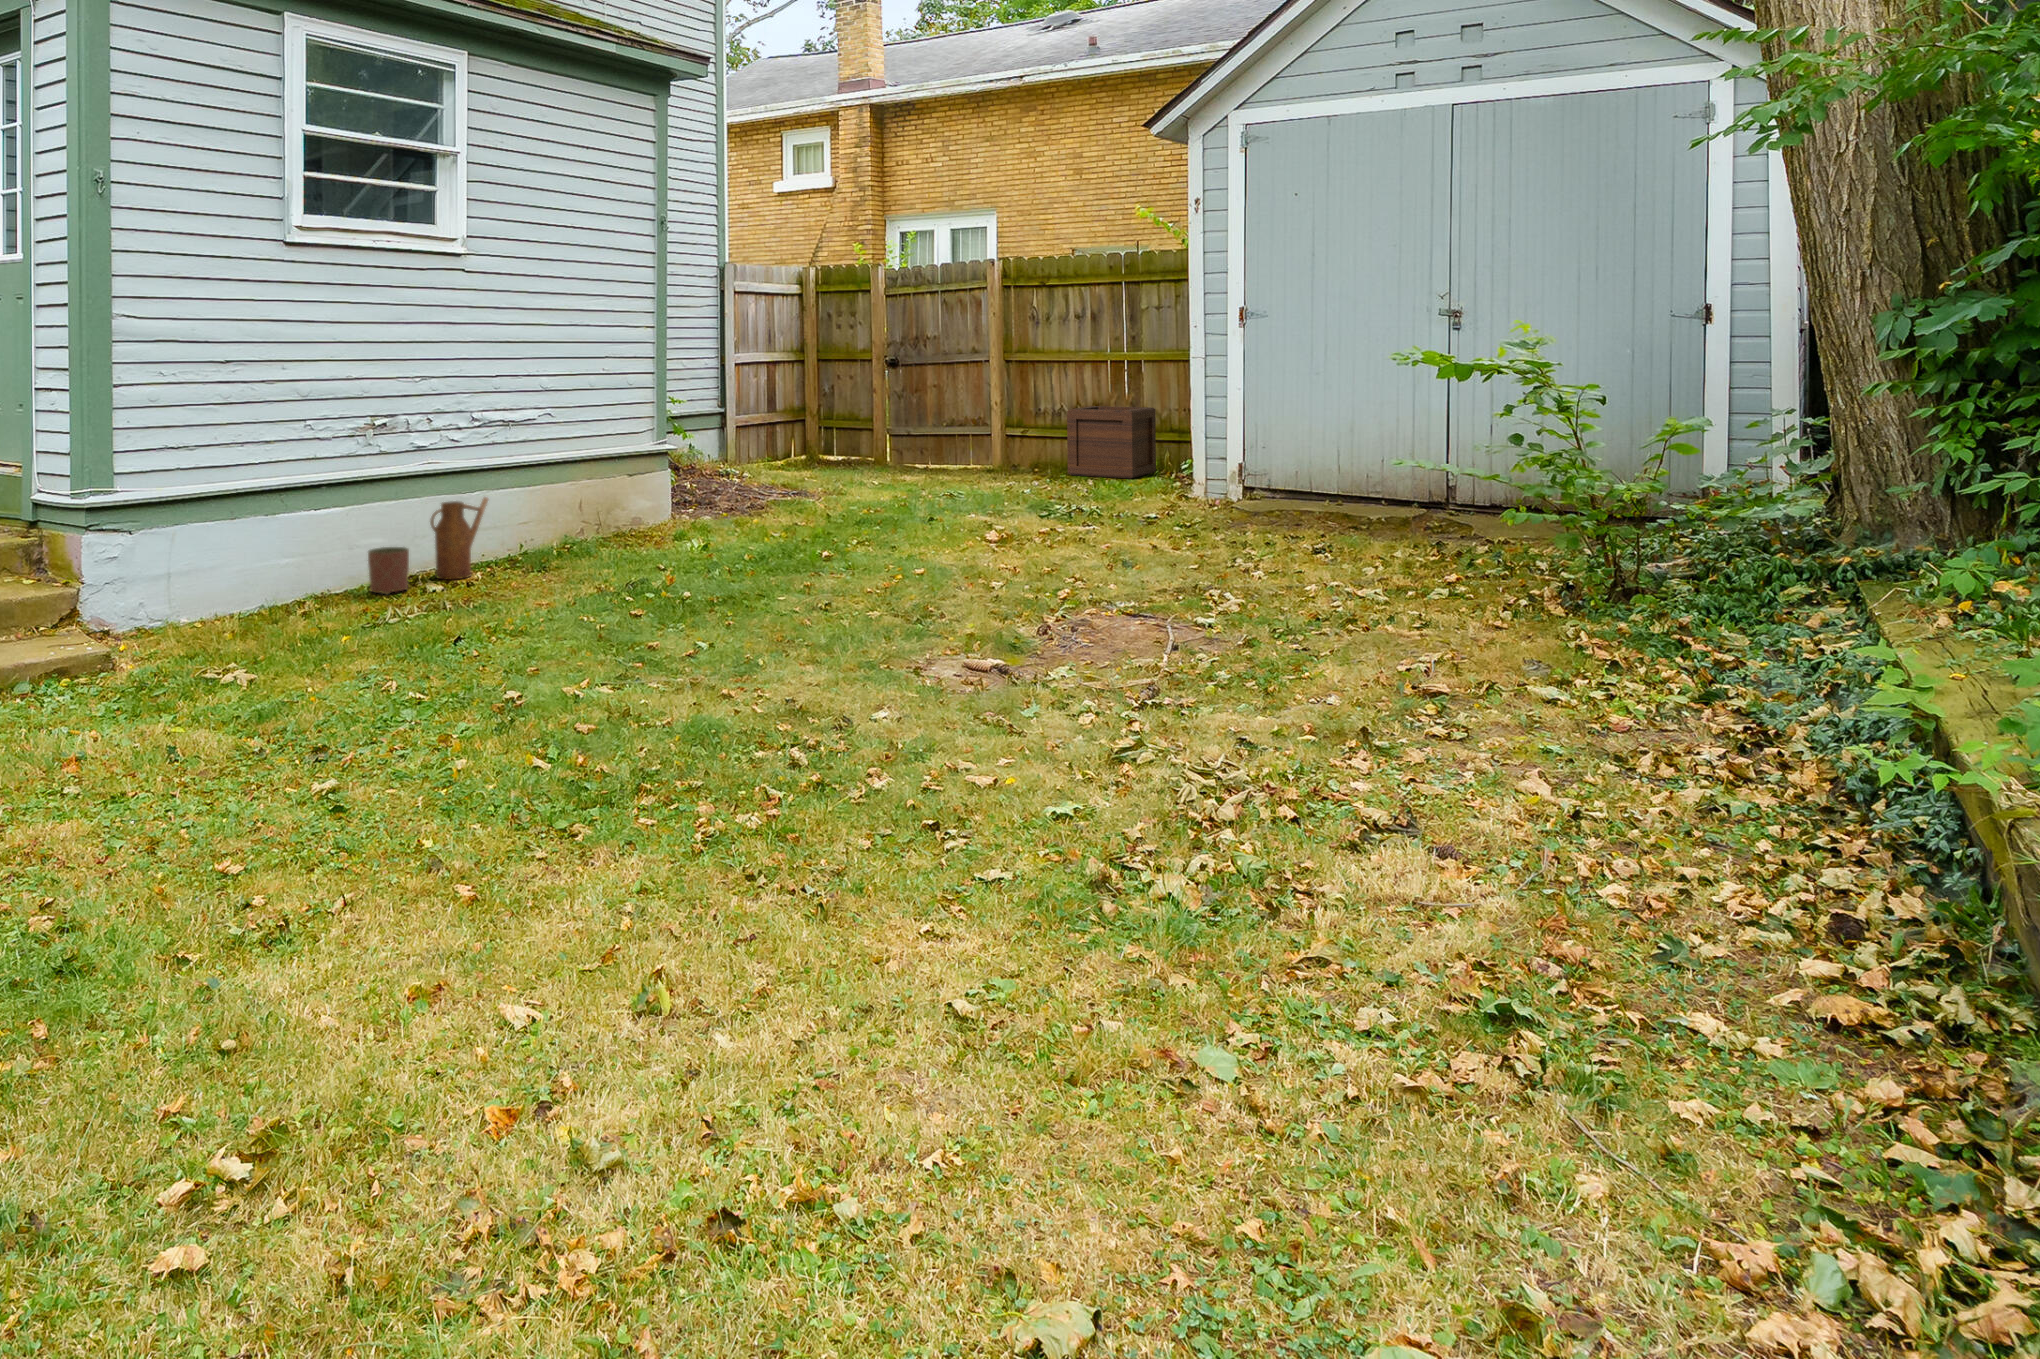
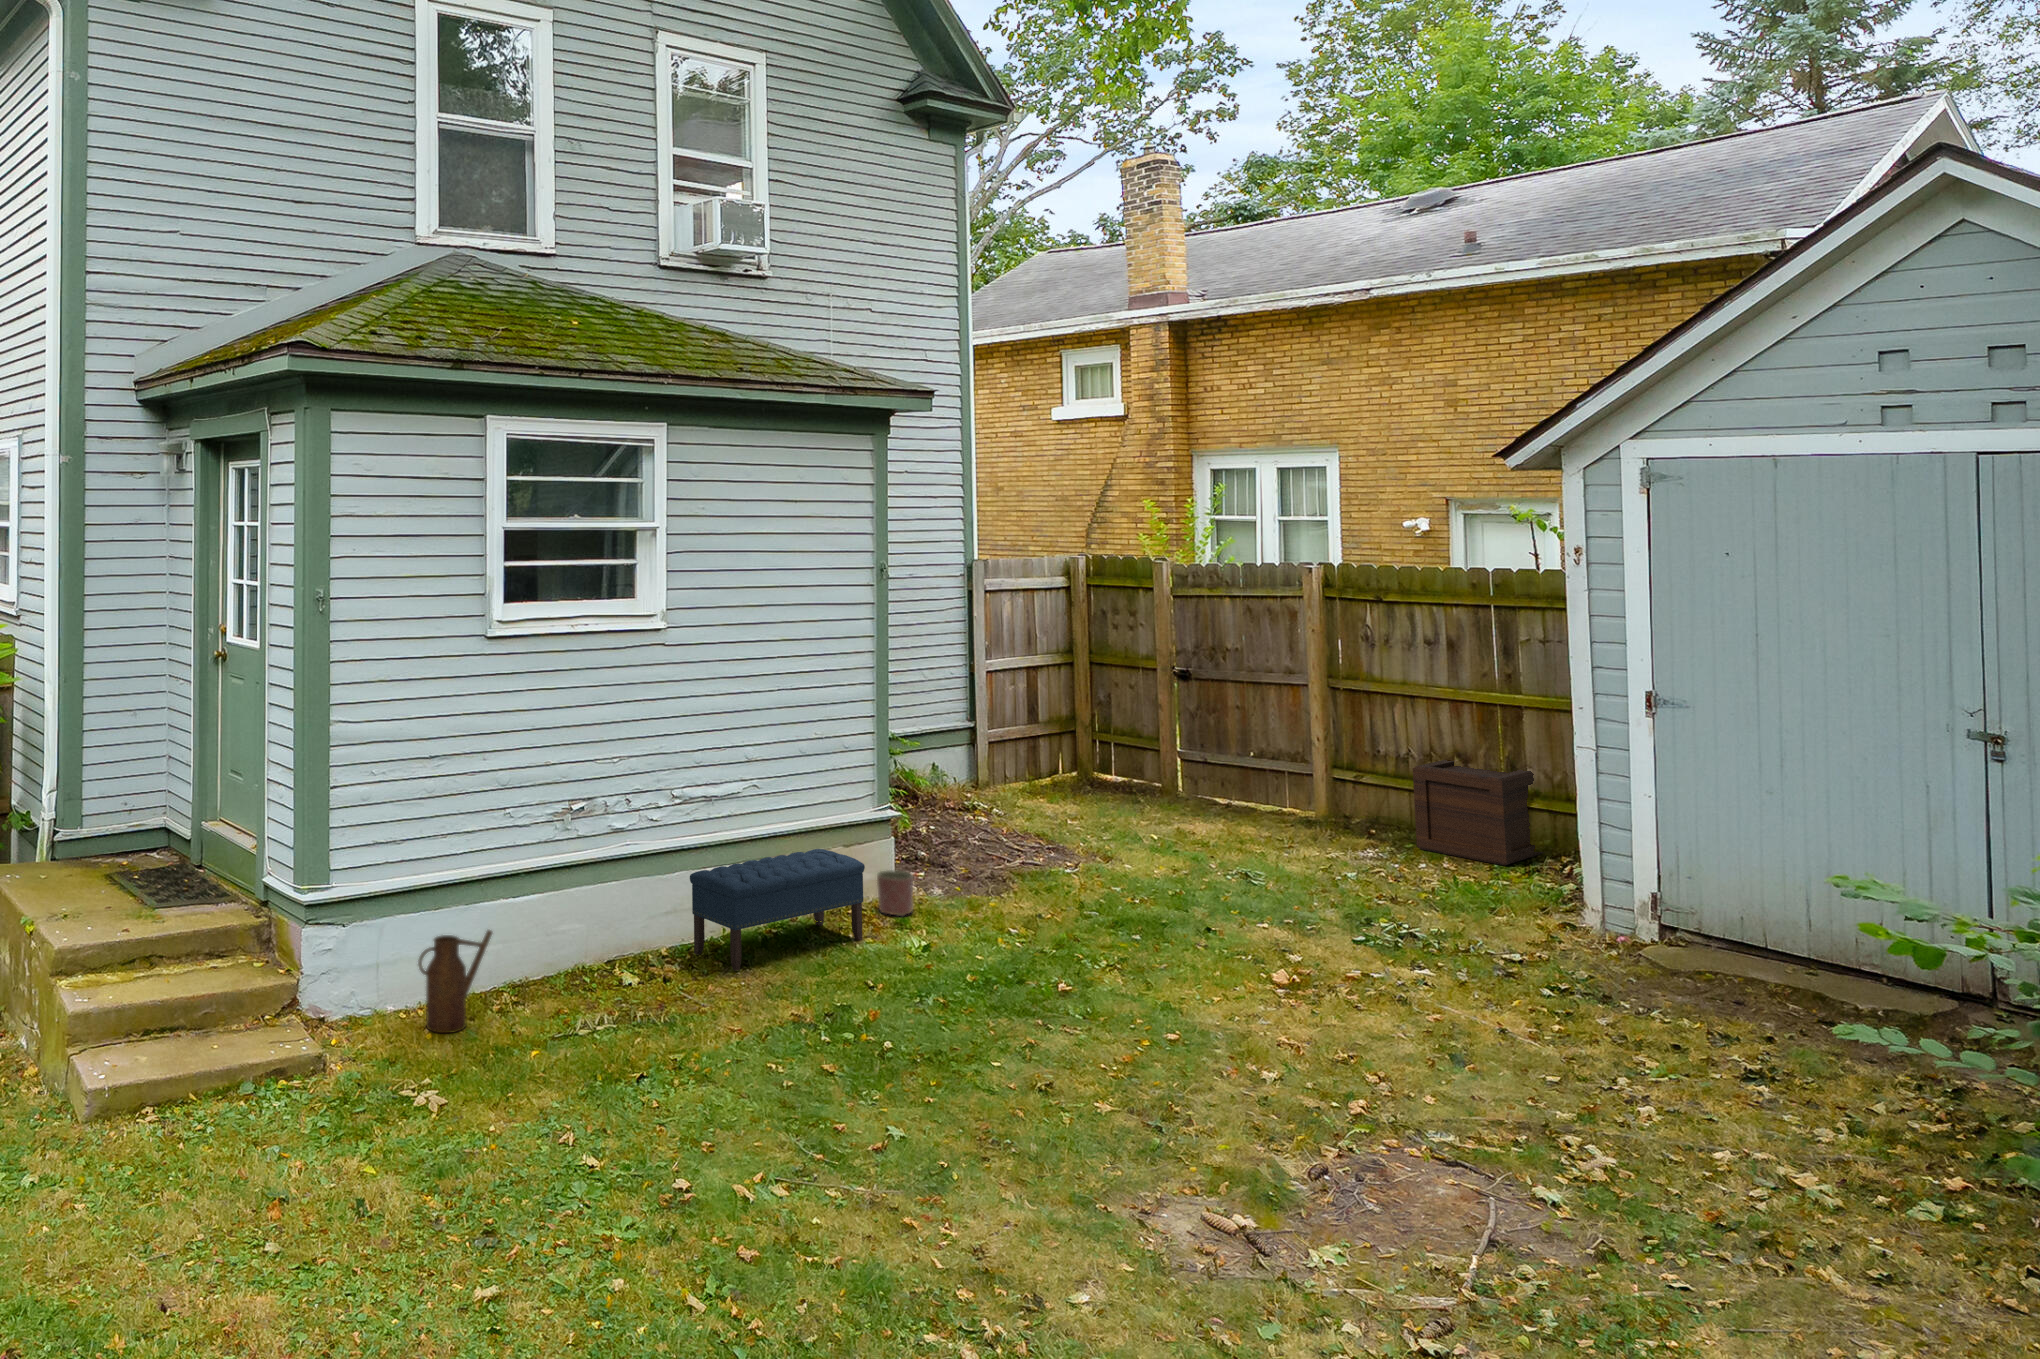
bench: none [488,472,648,569] -> present [690,849,865,971]
watering can: present [430,497,488,580] -> present [418,930,492,1033]
planter: present [368,547,409,595] -> present [877,870,913,916]

